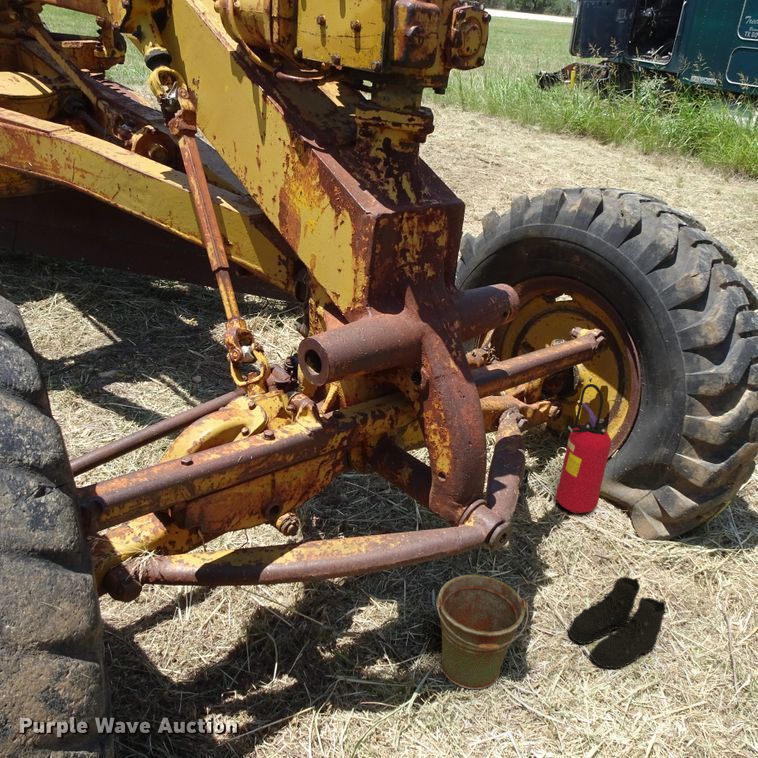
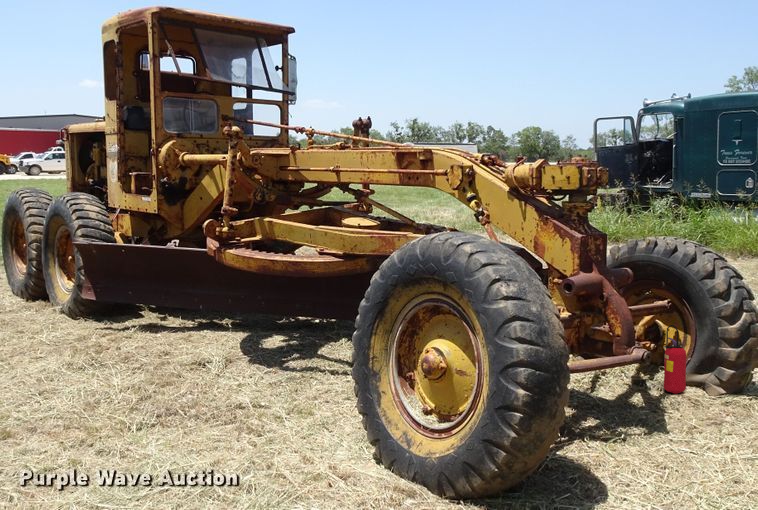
bucket: present [436,575,528,689] -> none [624,392,666,438]
boots: present [568,577,666,669] -> none [684,394,727,430]

